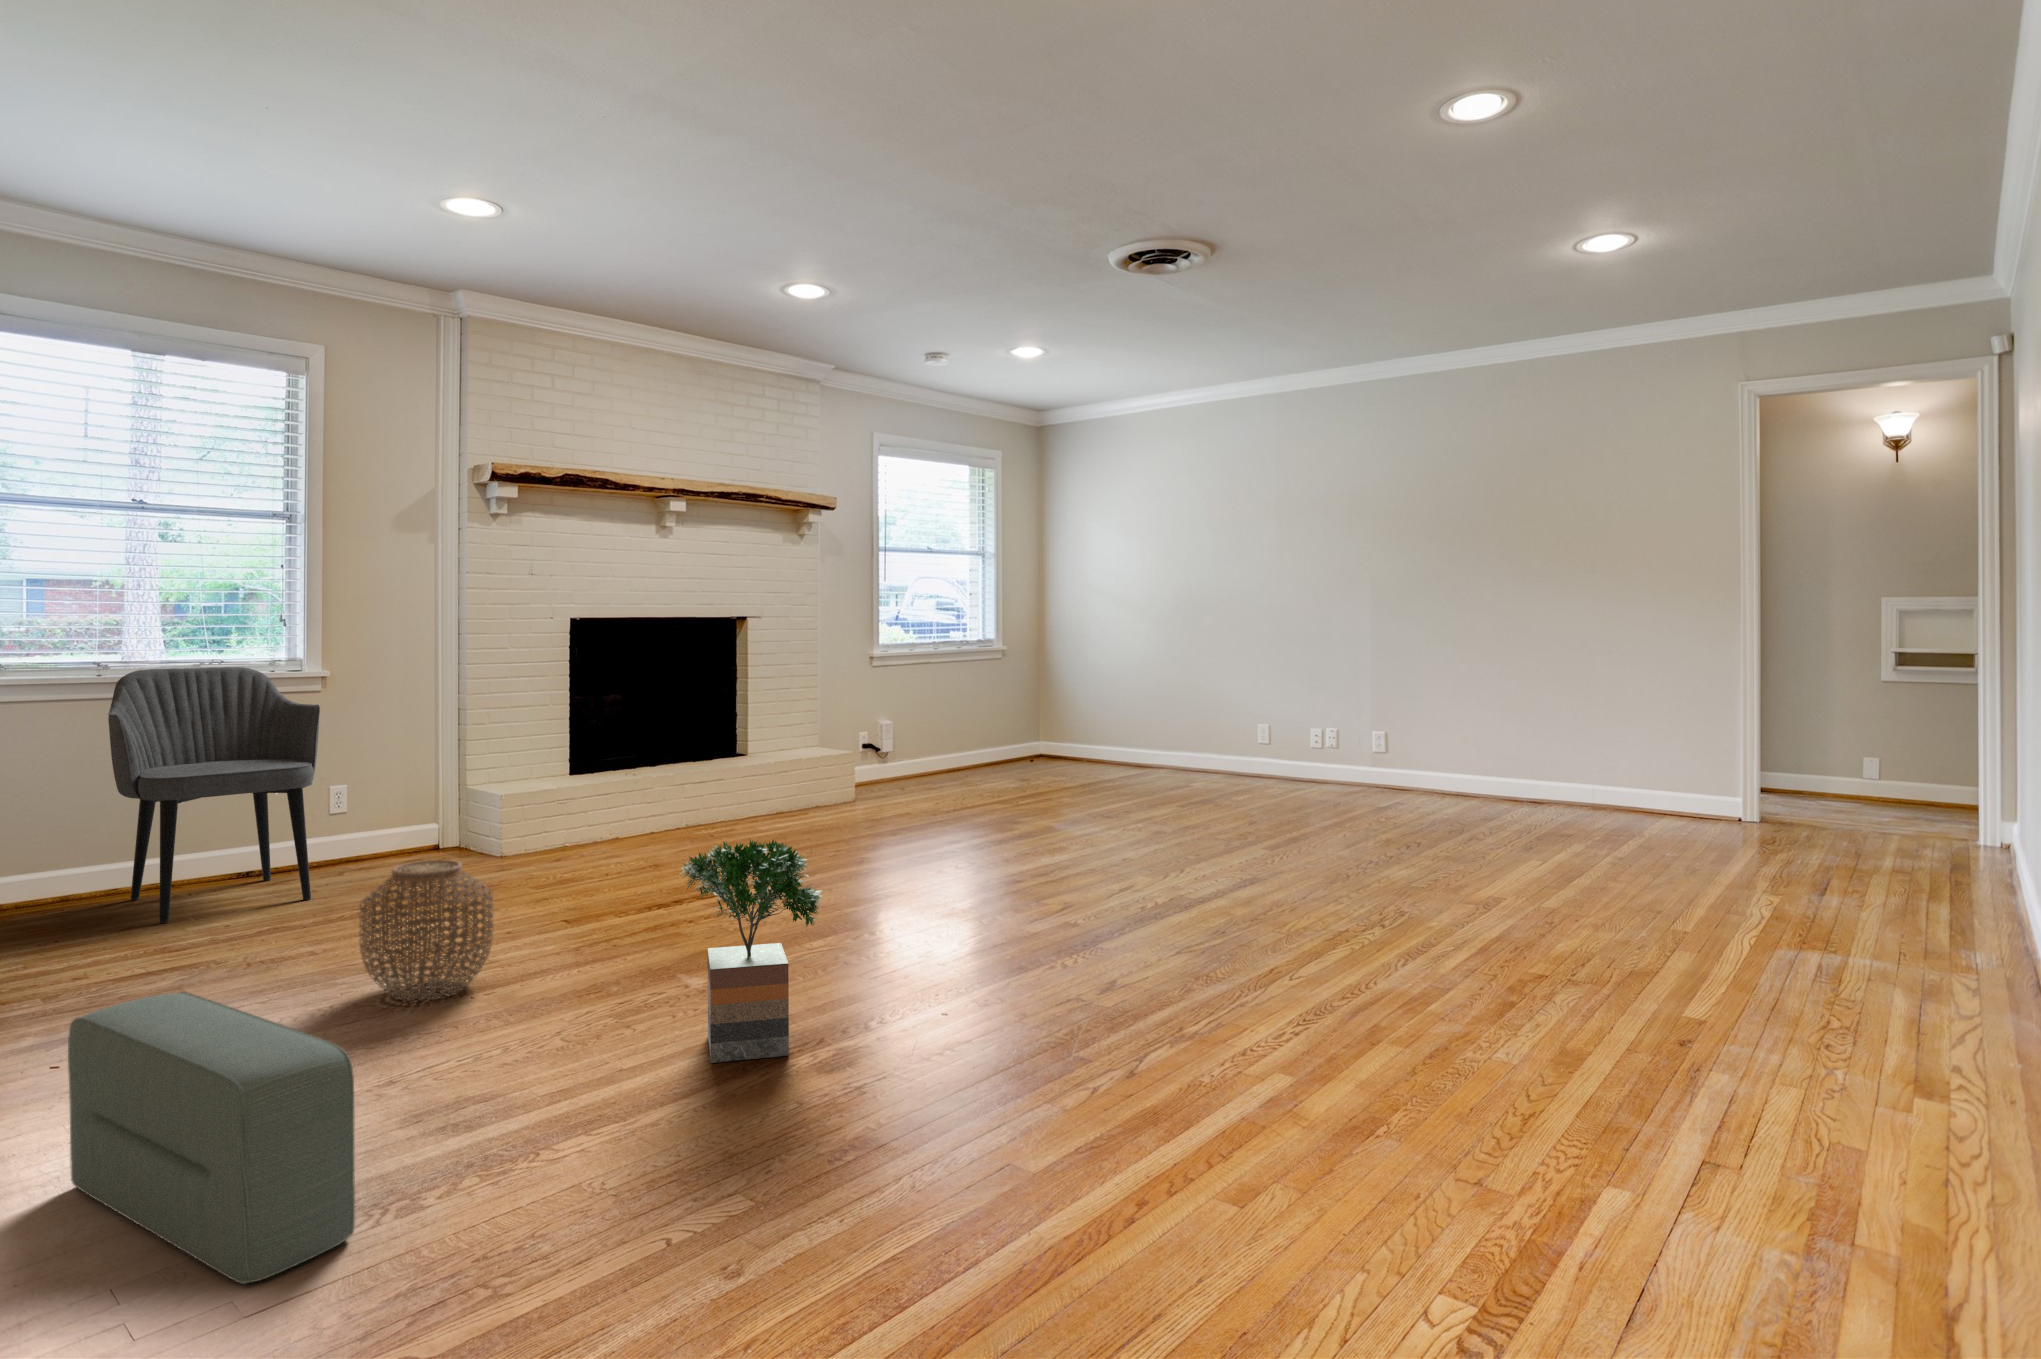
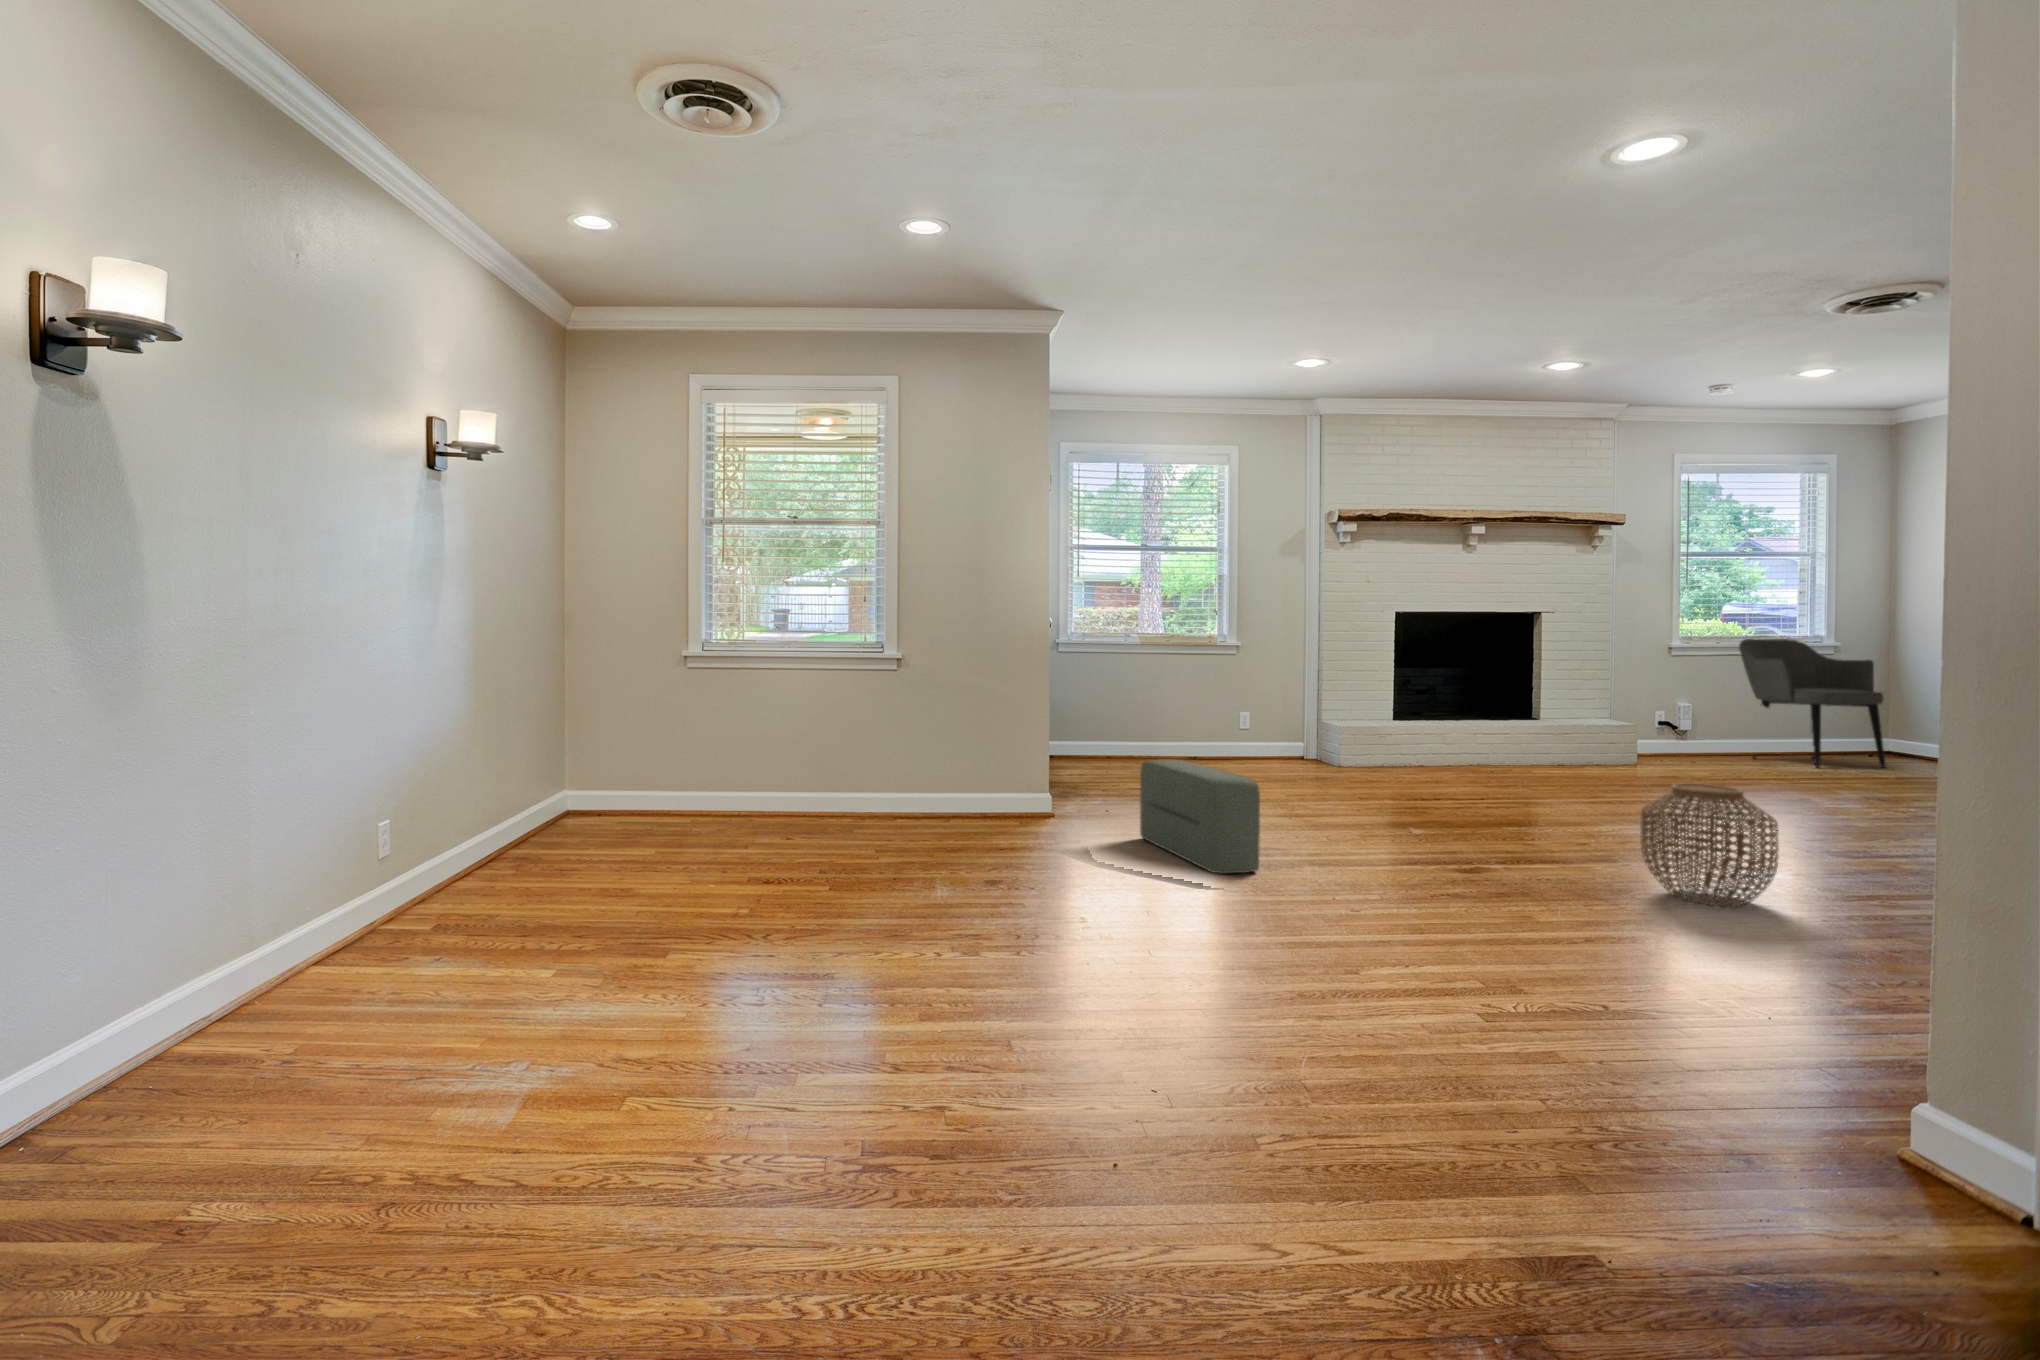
armchair: present [108,667,320,923] -> present [1739,639,1886,768]
potted tree: present [681,840,821,1063] -> none [1445,724,1549,864]
woven basket: present [359,860,493,1001] -> present [1641,784,1779,906]

